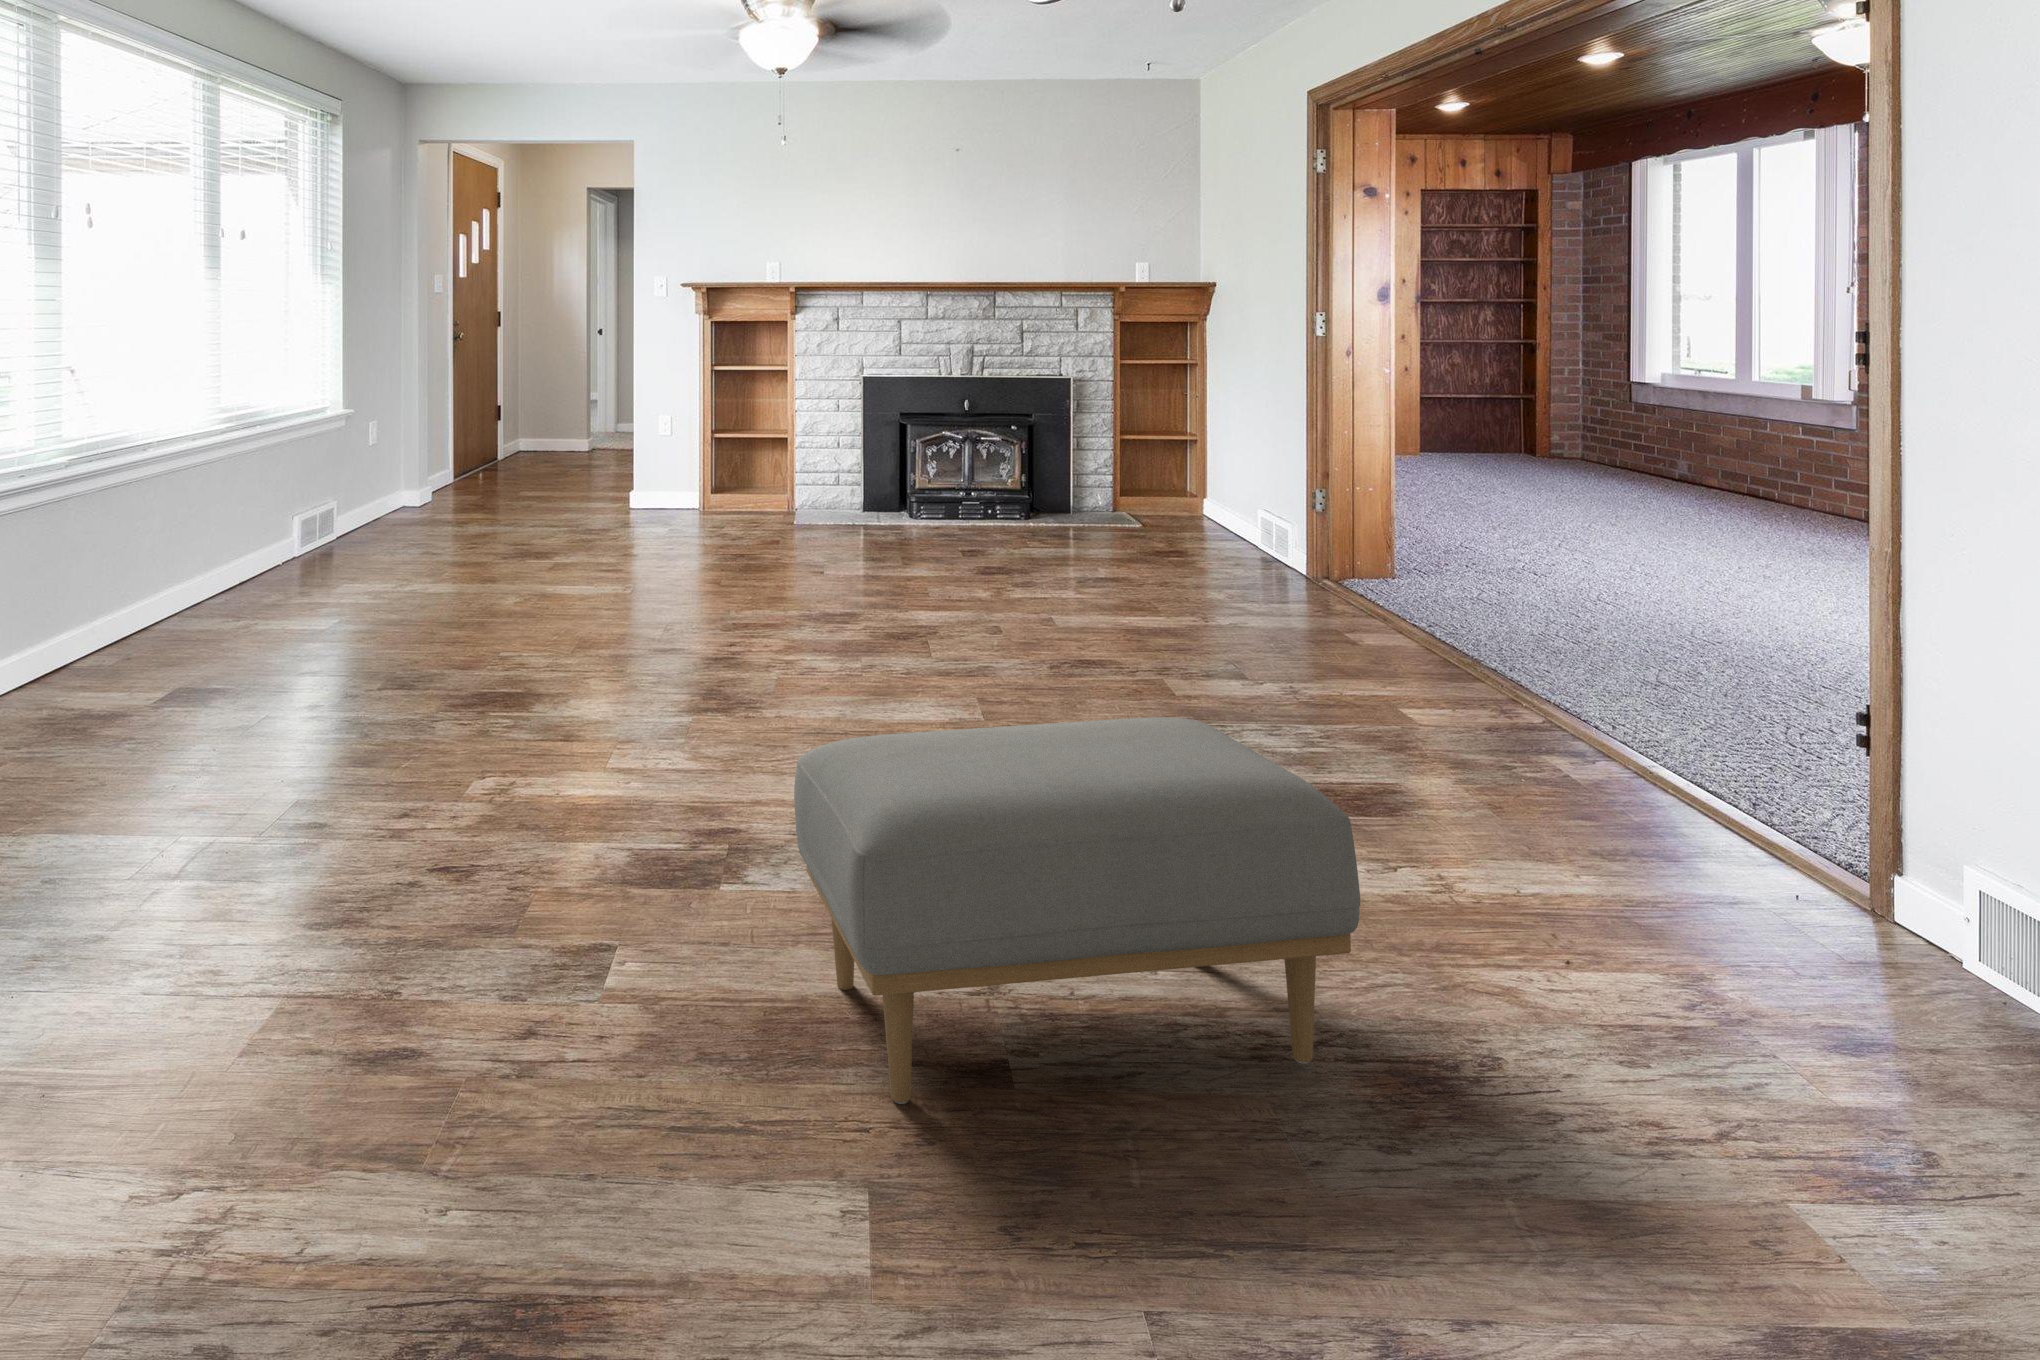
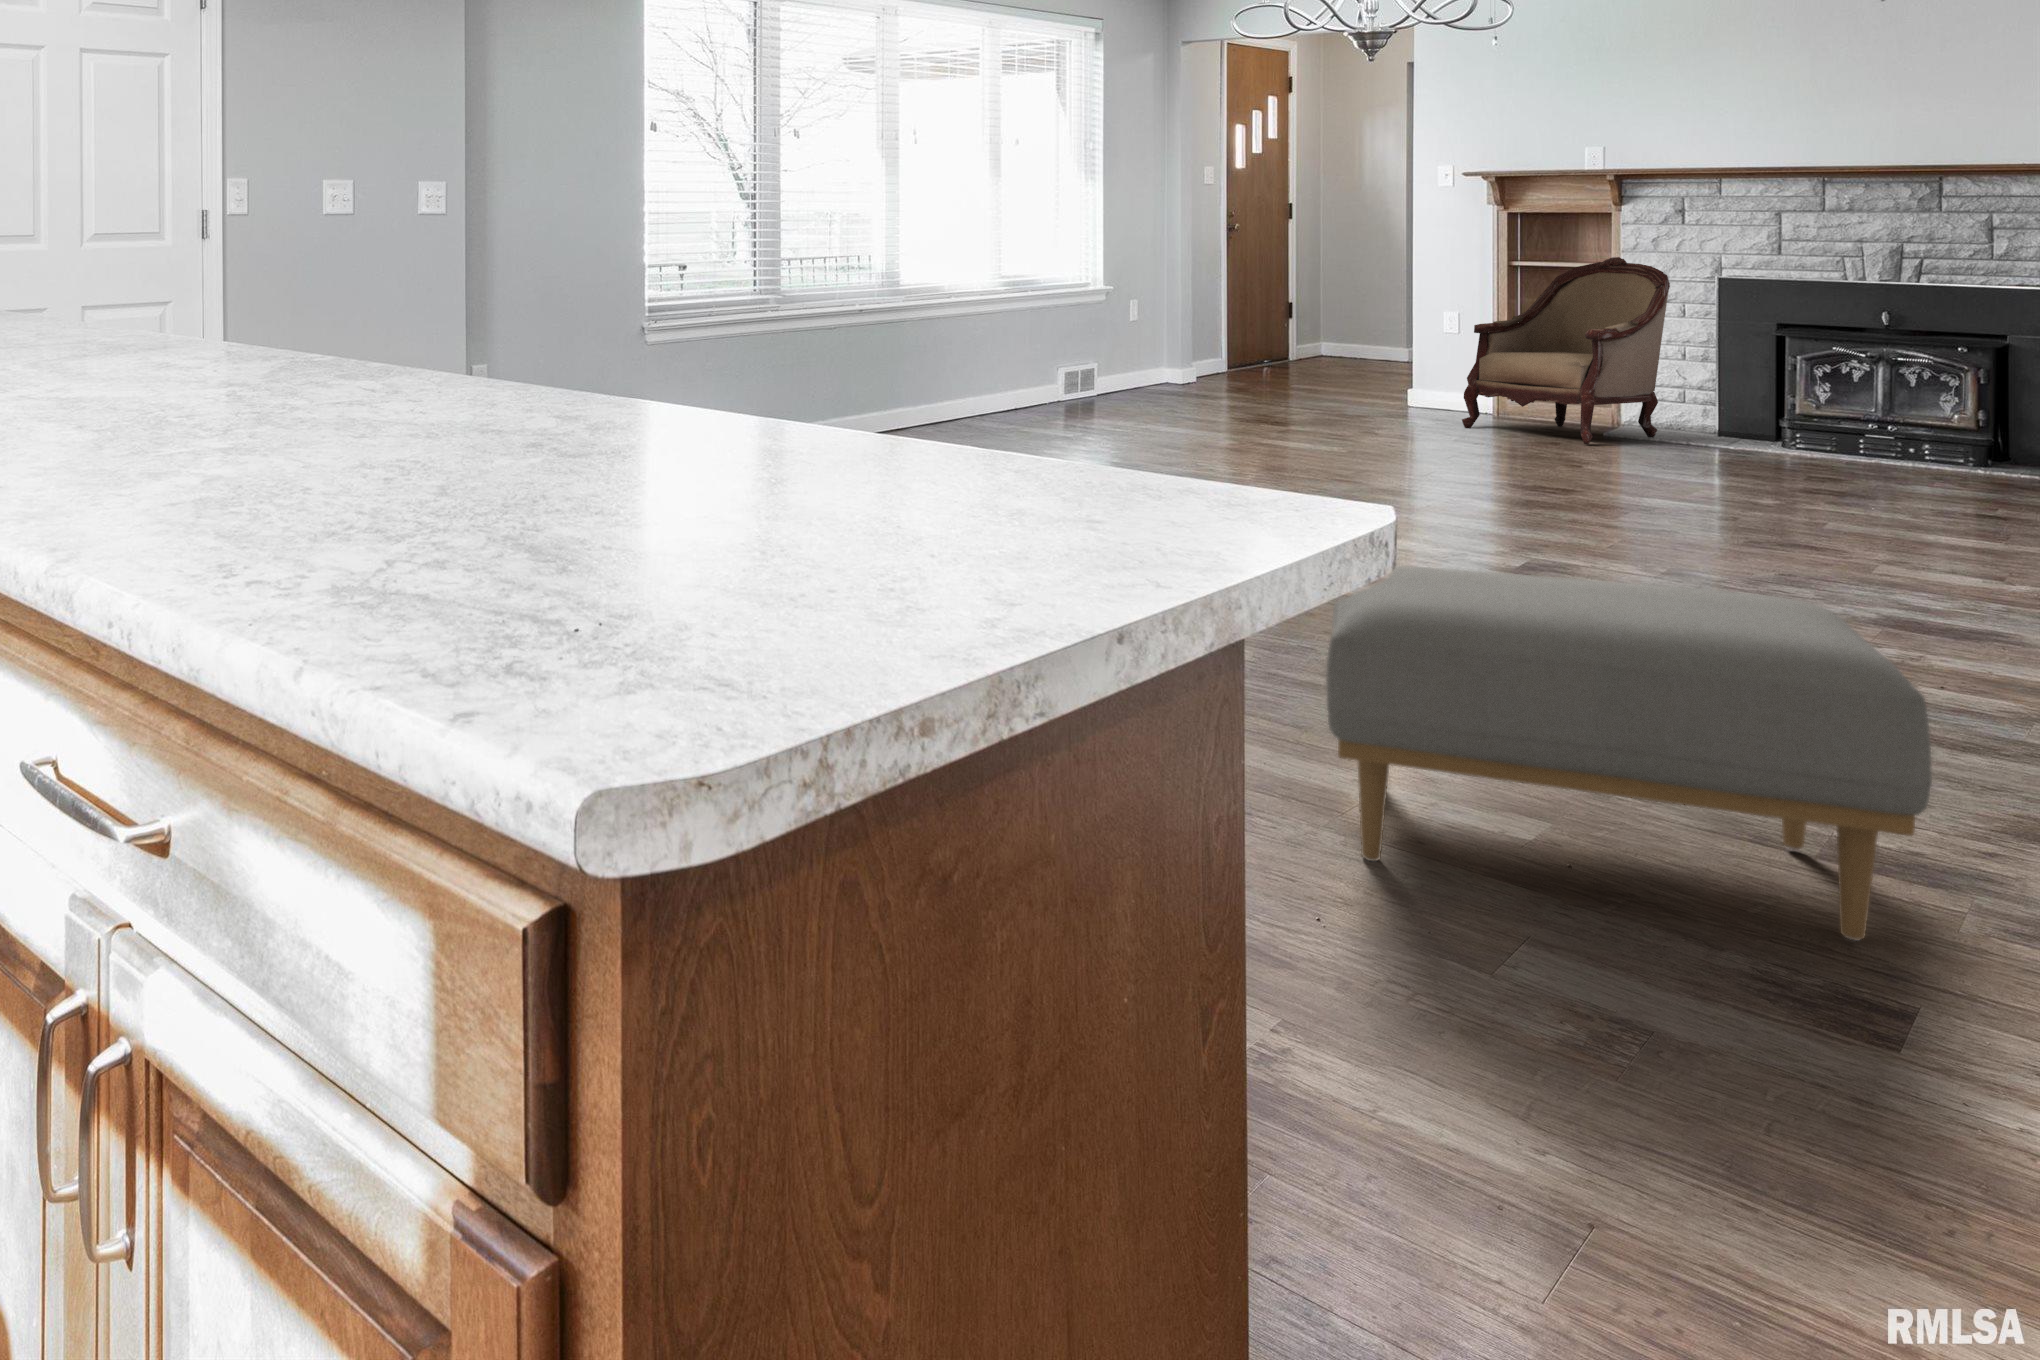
armchair: none [683,361,830,529] -> present [1462,257,1670,444]

